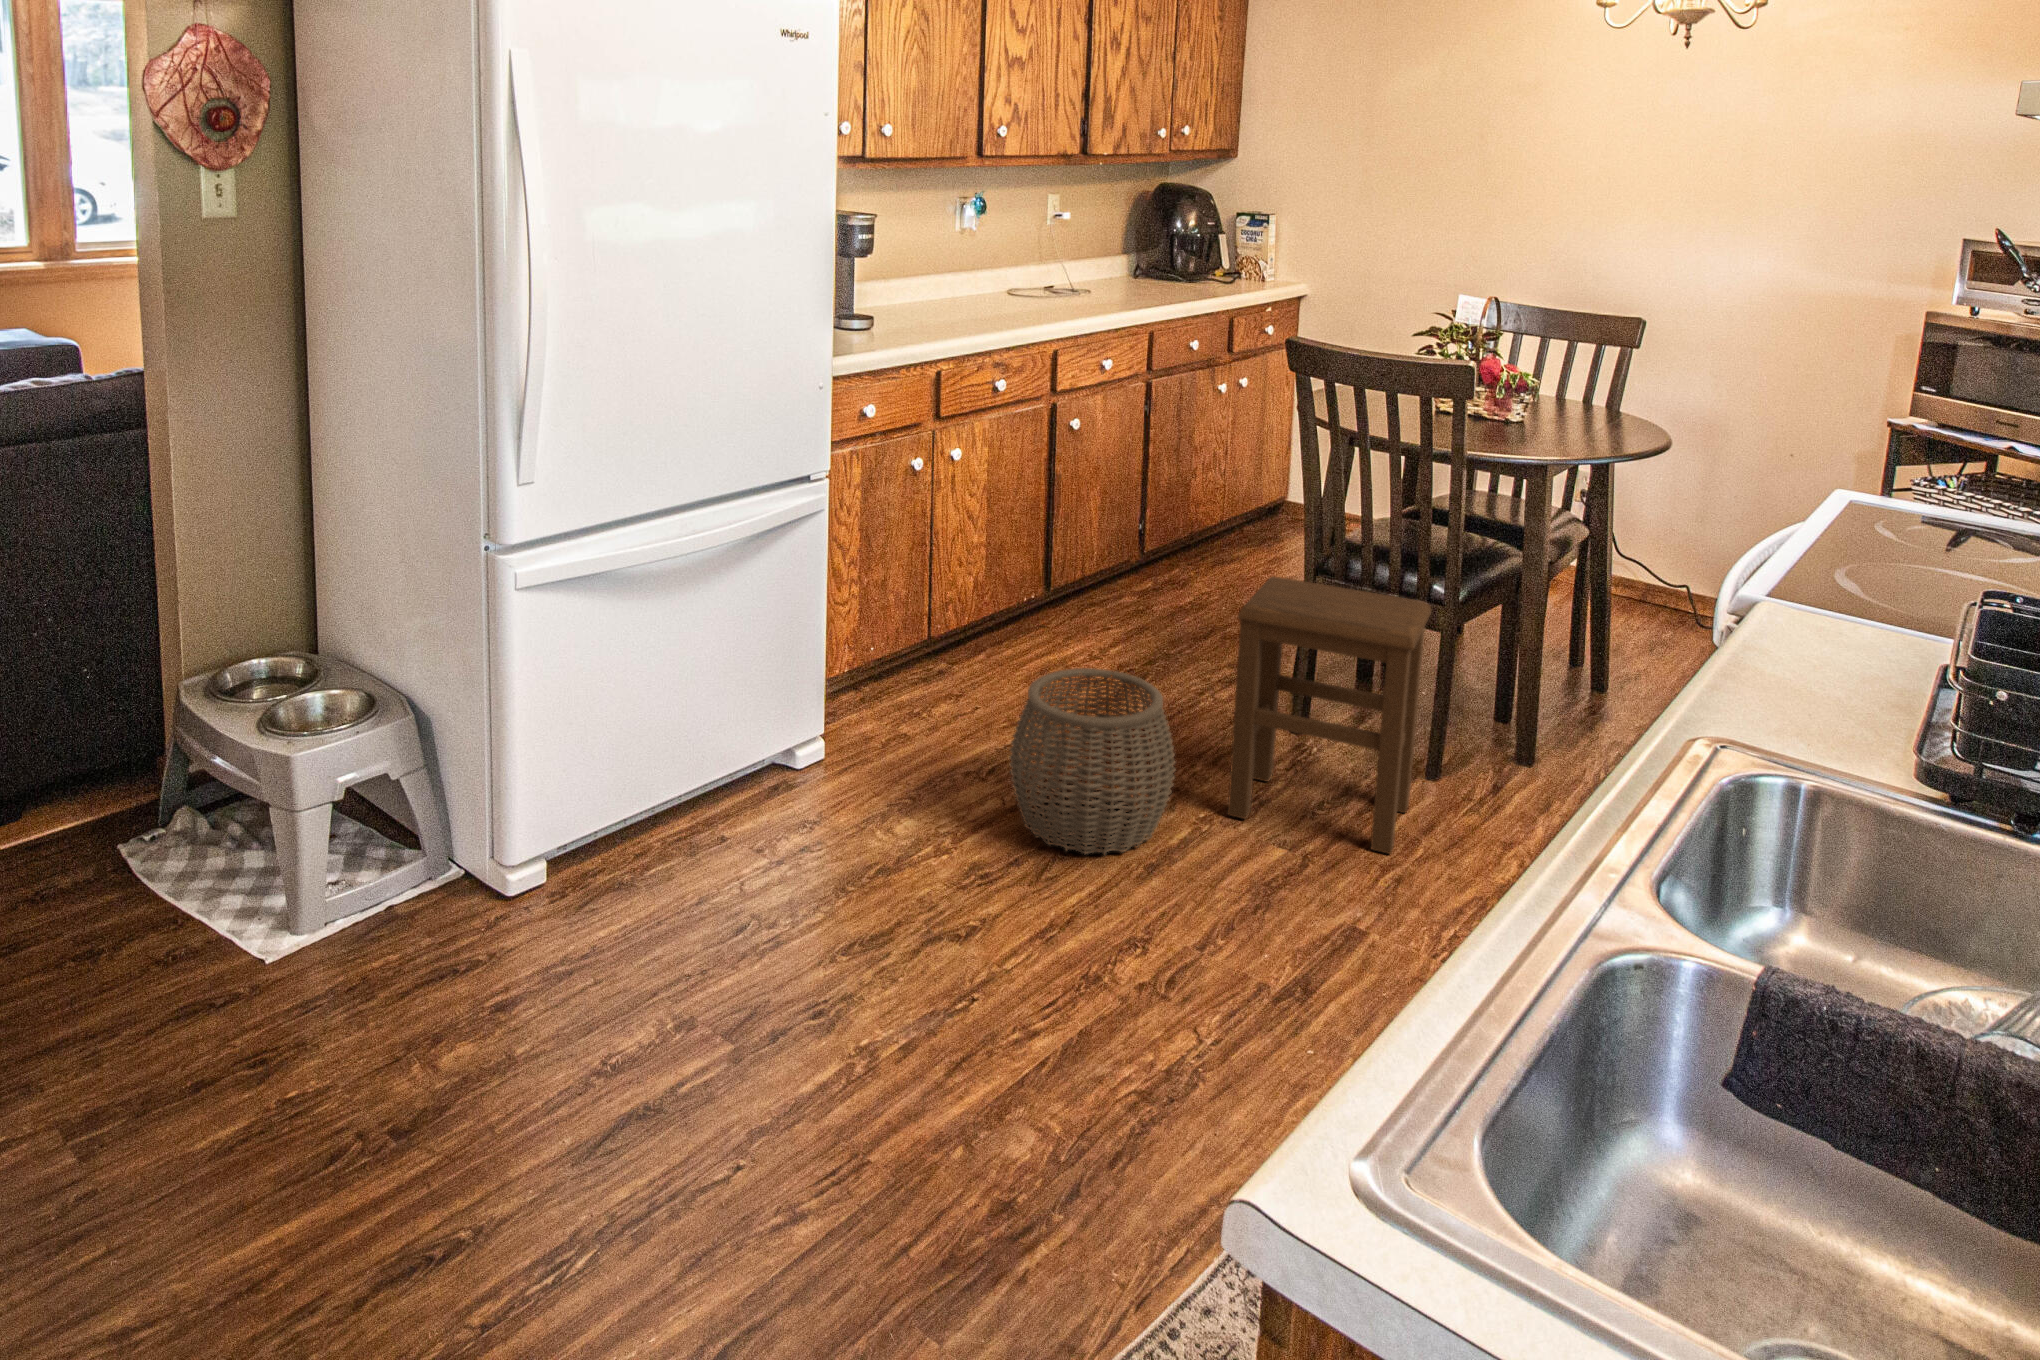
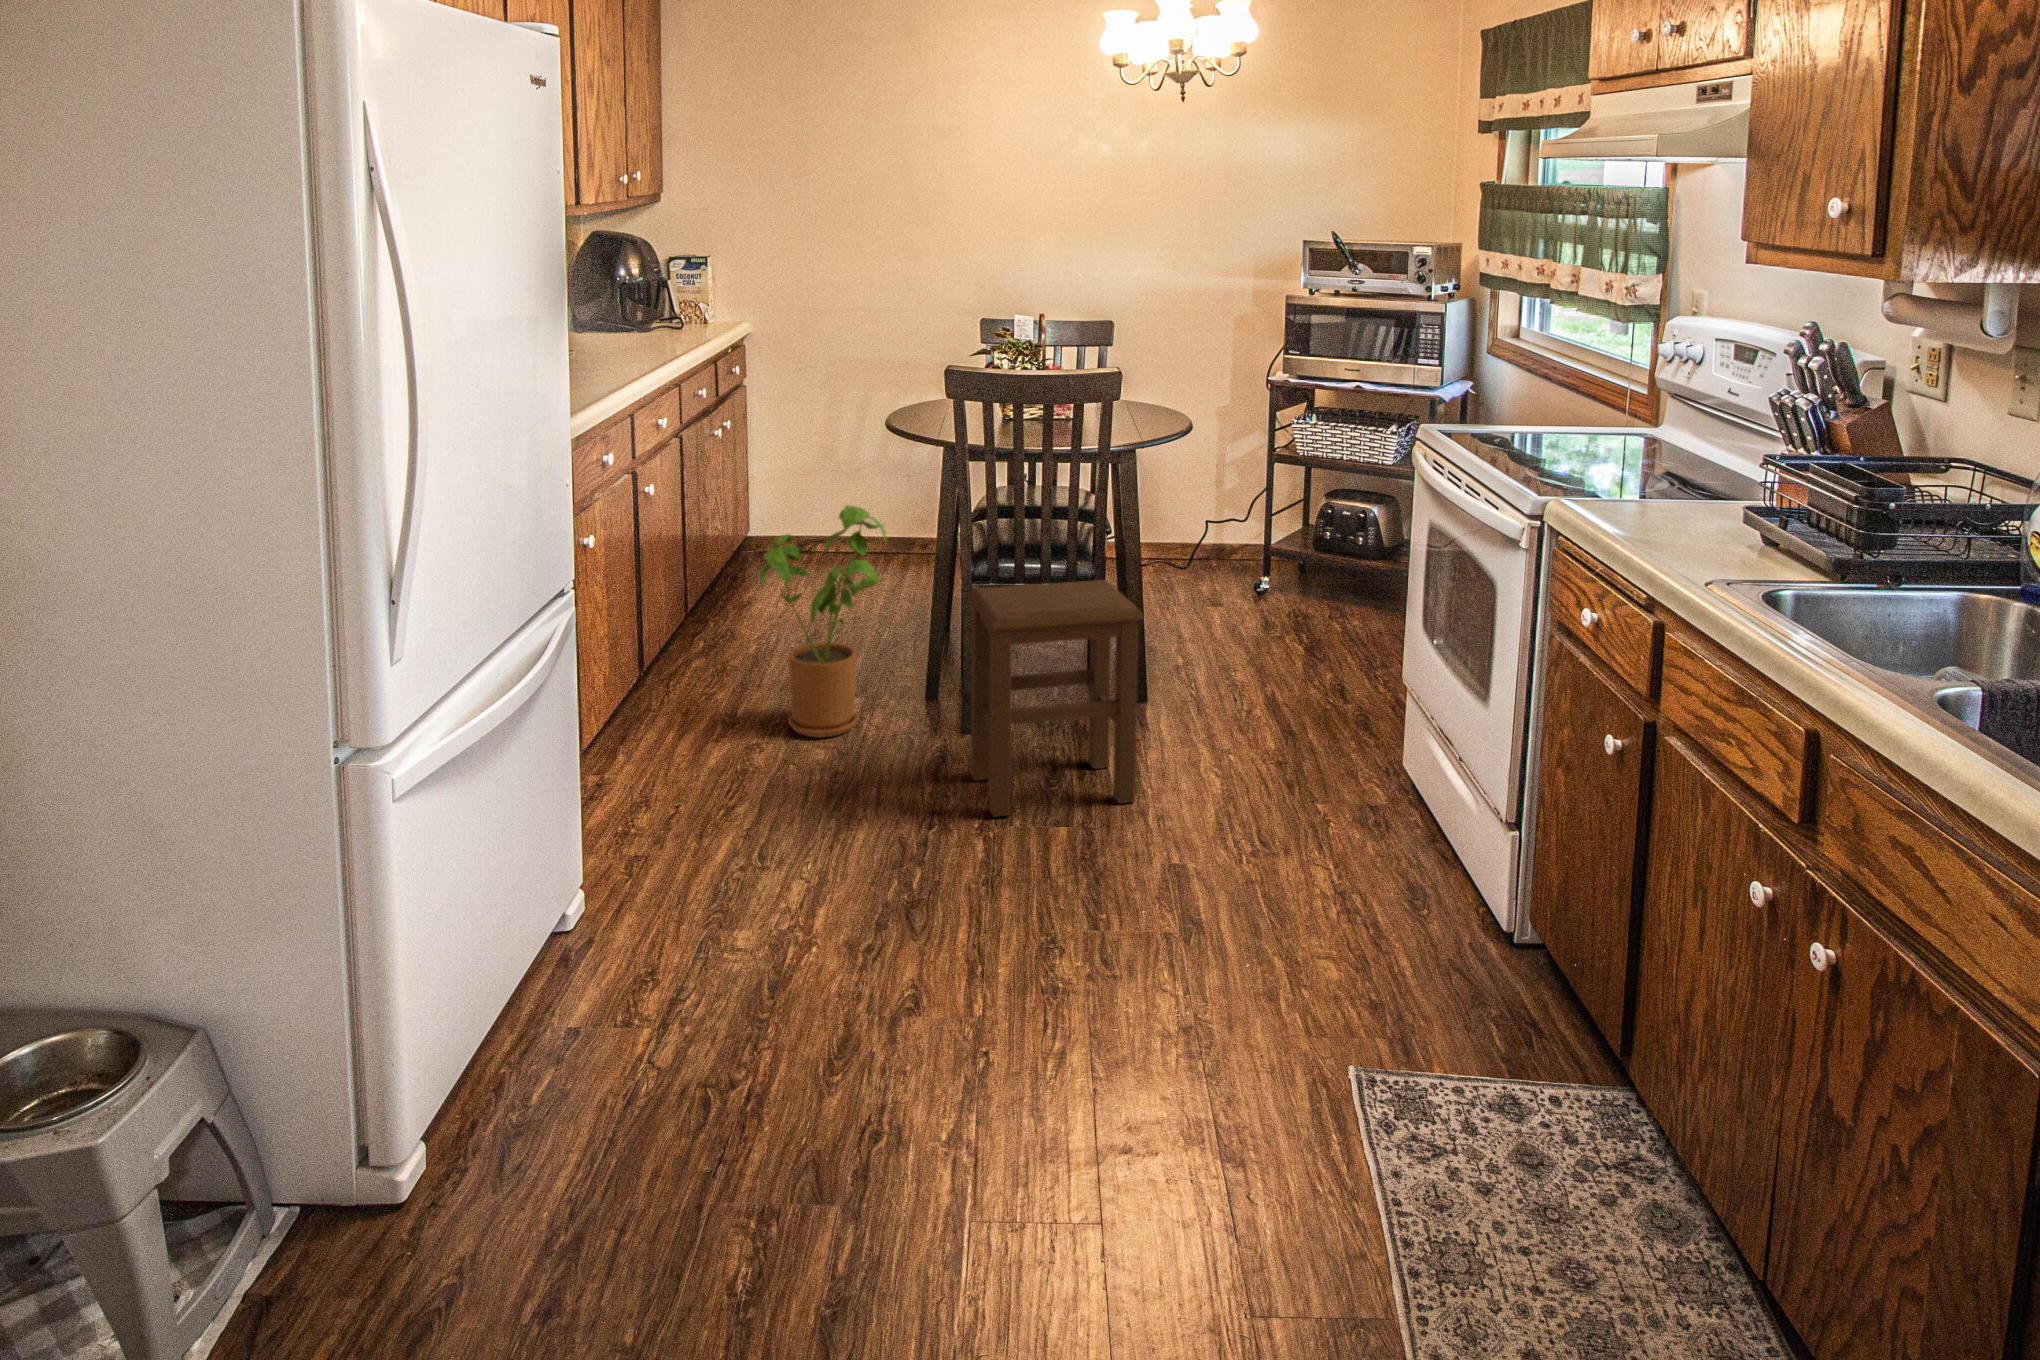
house plant: none [1132,470,1268,698] -> present [760,505,886,737]
woven basket: present [1009,668,1175,855] -> none [814,712,977,899]

